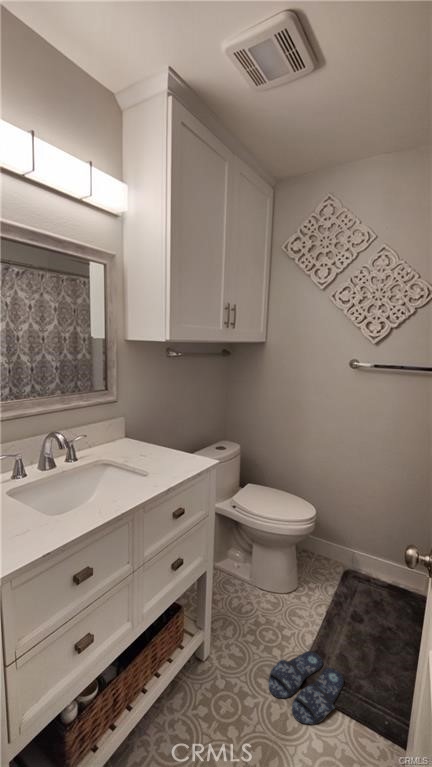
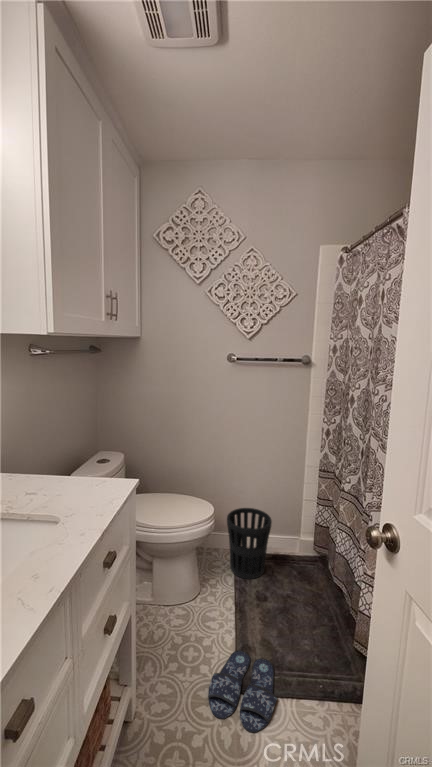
wastebasket: none [335,522,386,598] -> present [227,508,272,579]

